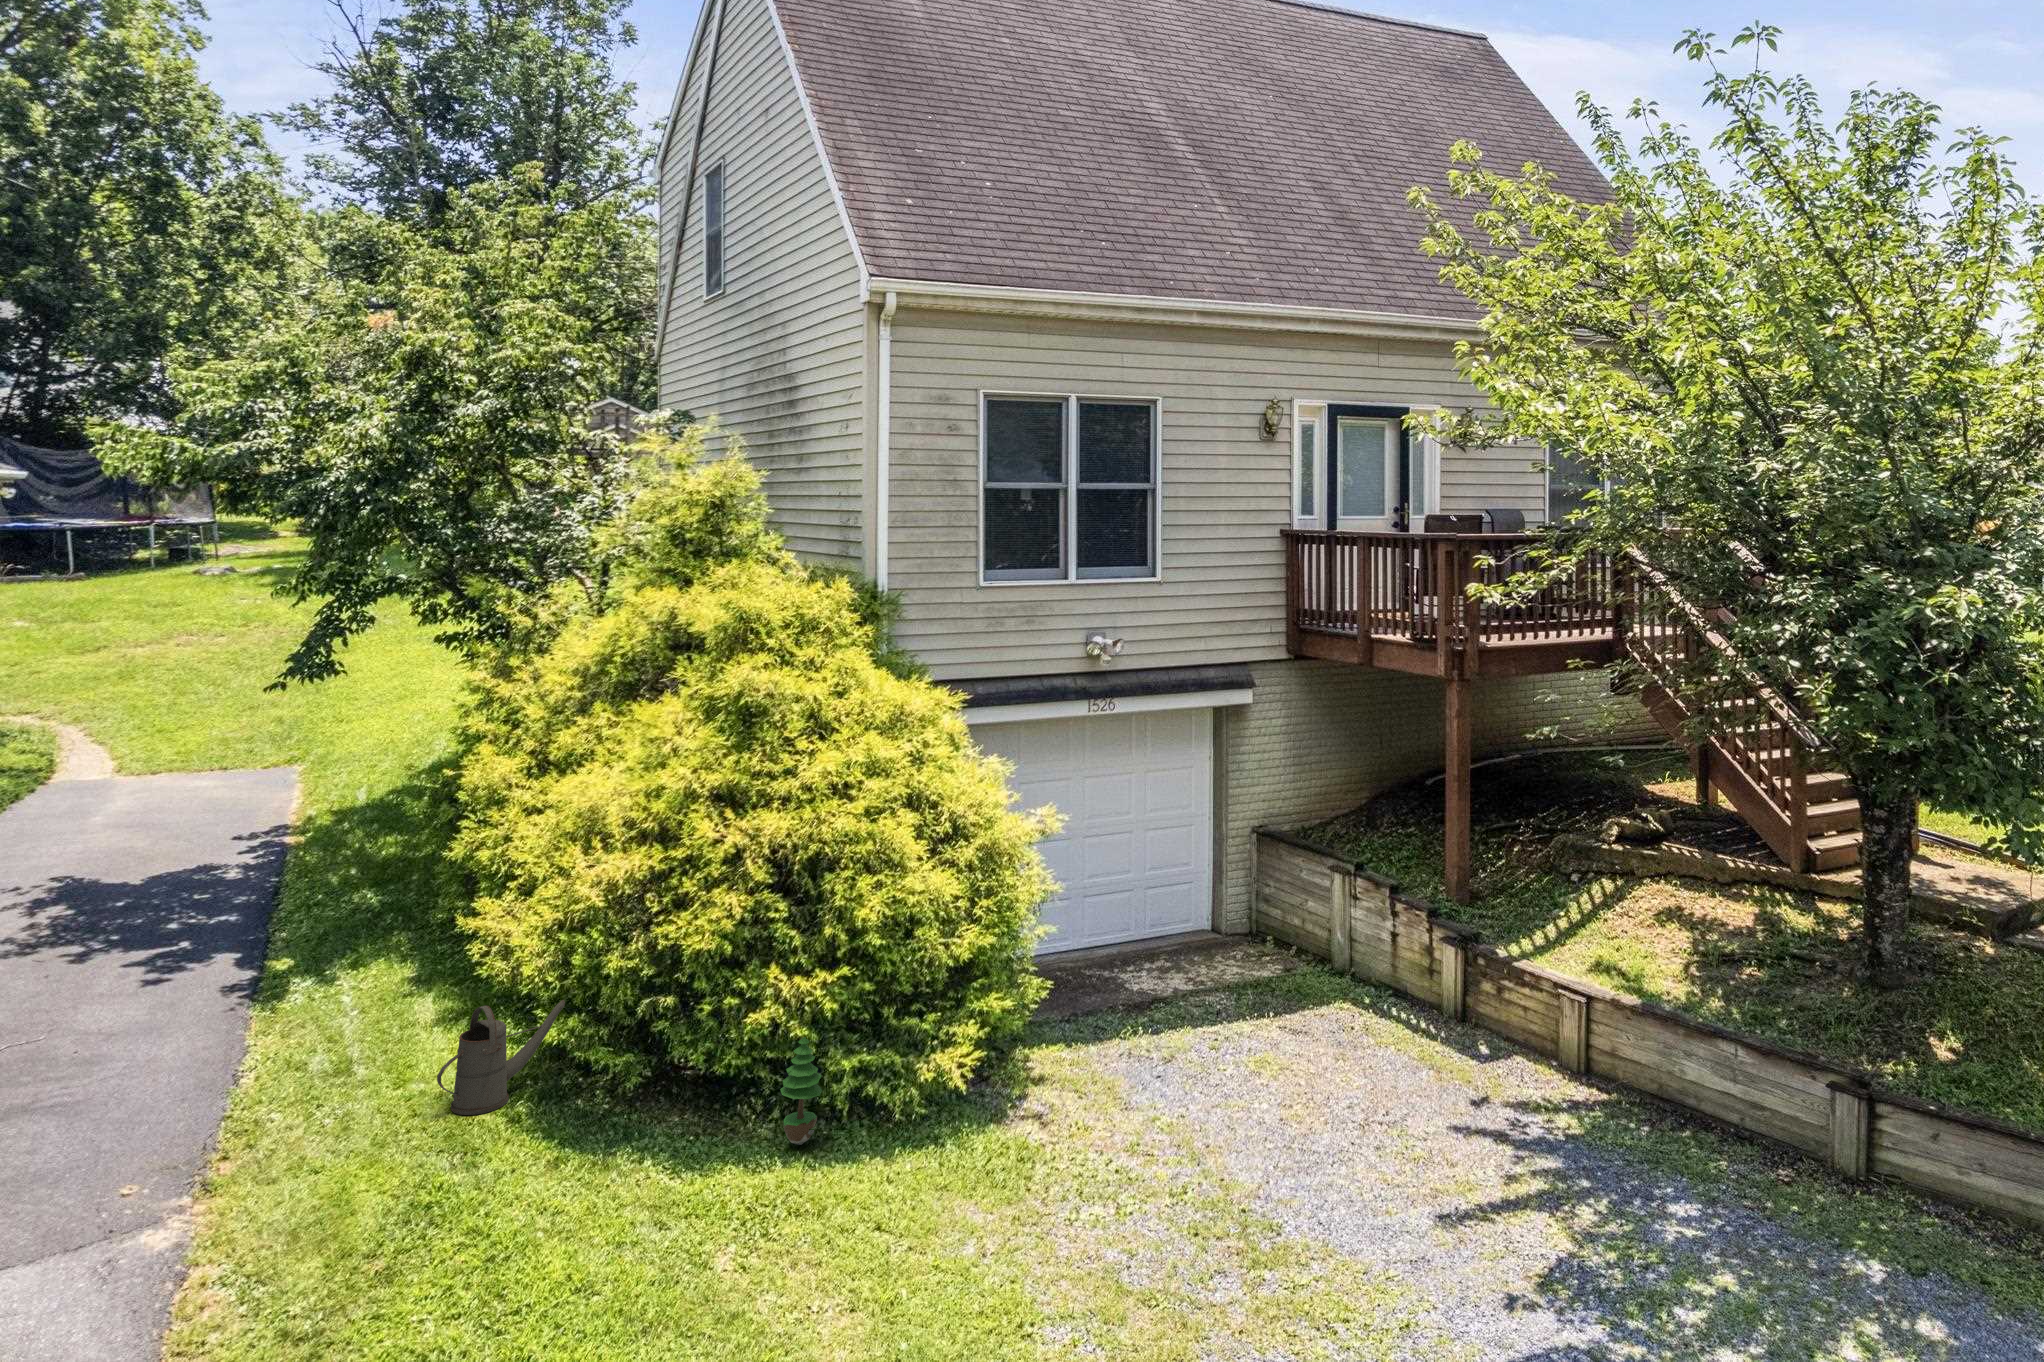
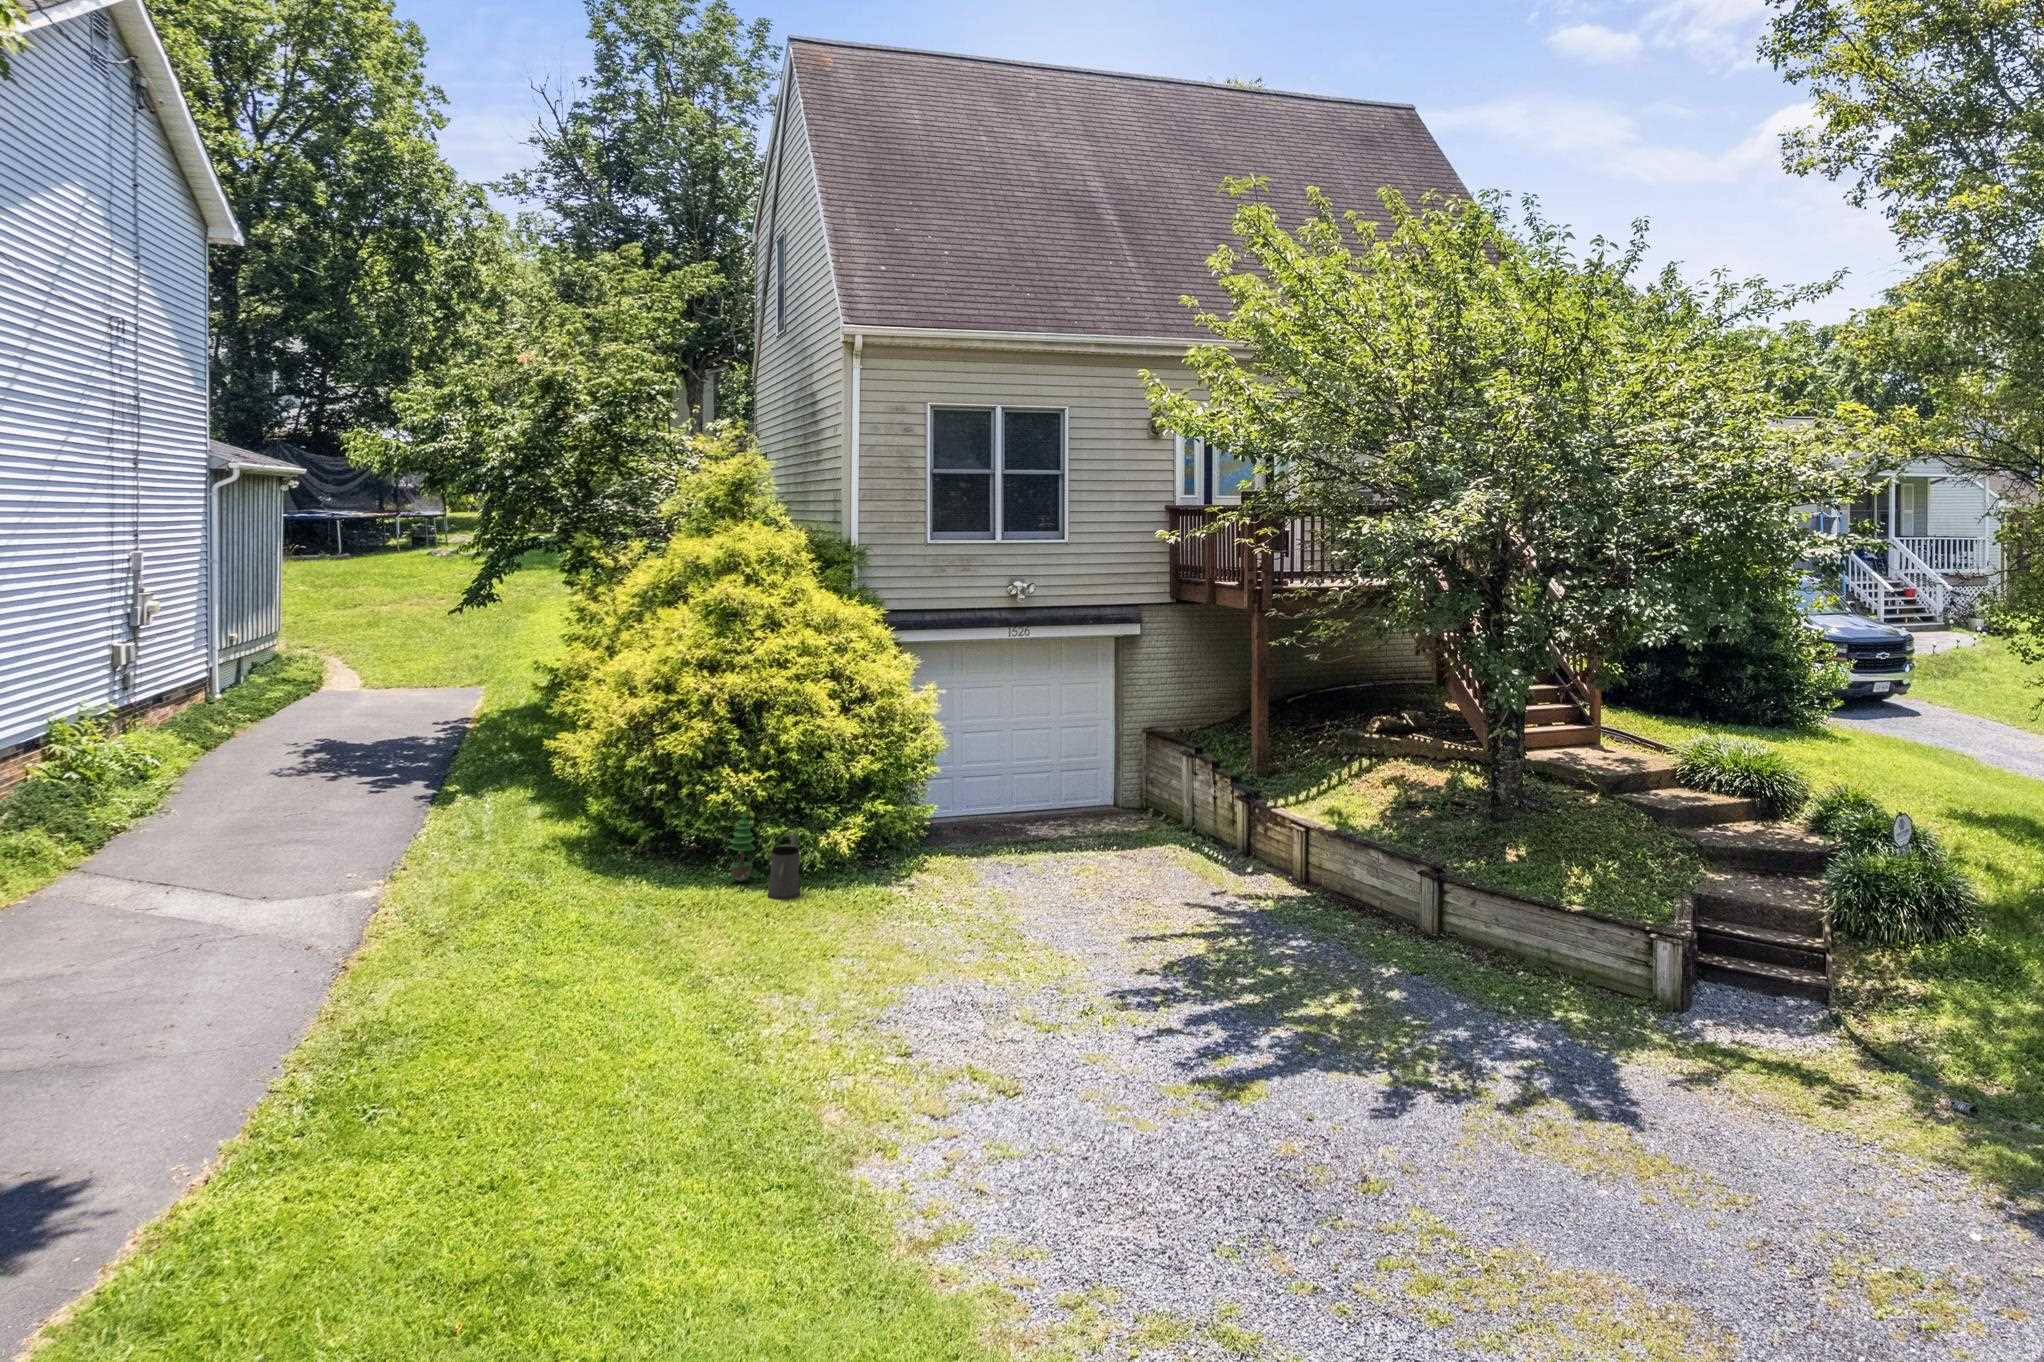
watering can: present [437,1000,565,1115] -> present [767,833,800,900]

